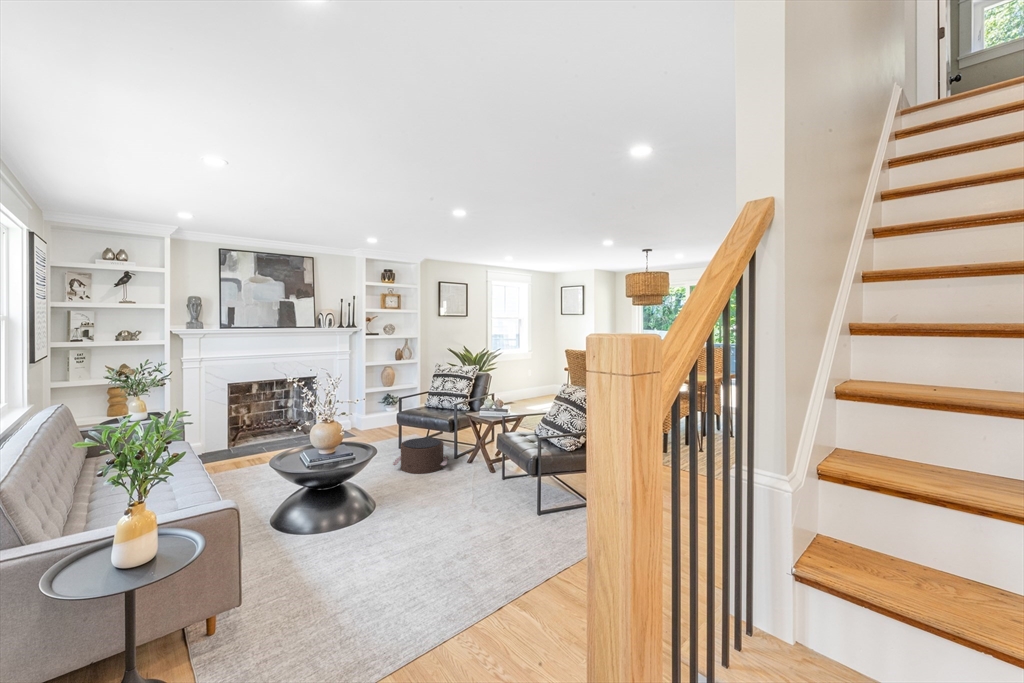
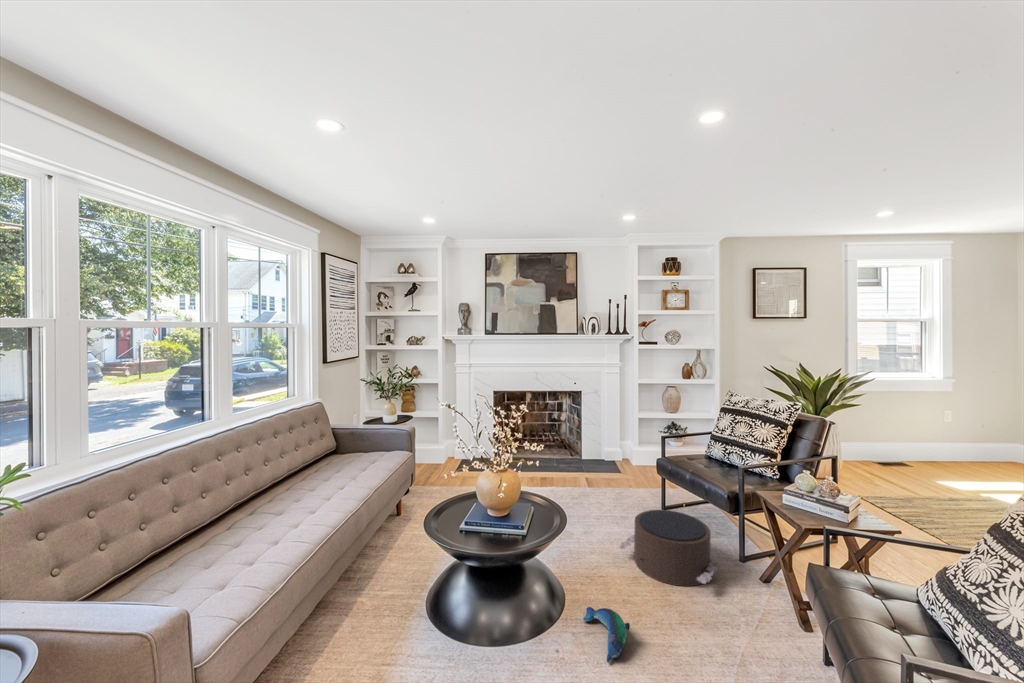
plush toy: none [392,484,421,503] -> present [583,607,630,663]

